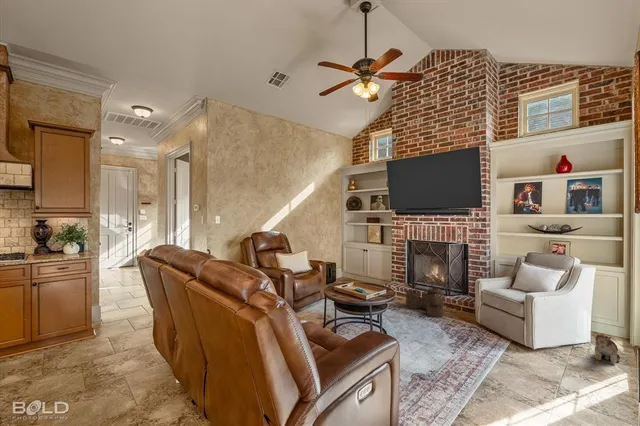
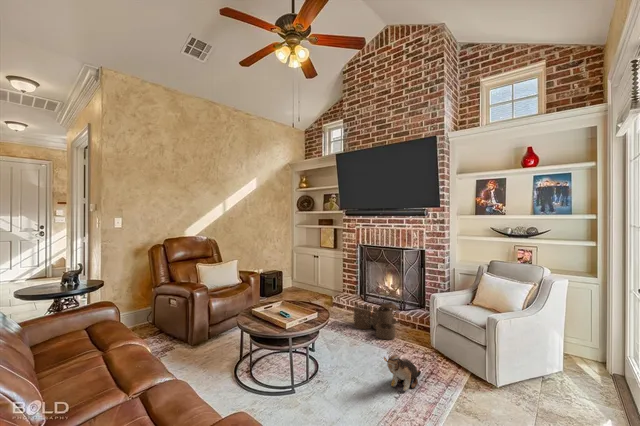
plush toy: present [593,334,620,364] -> present [384,355,421,391]

